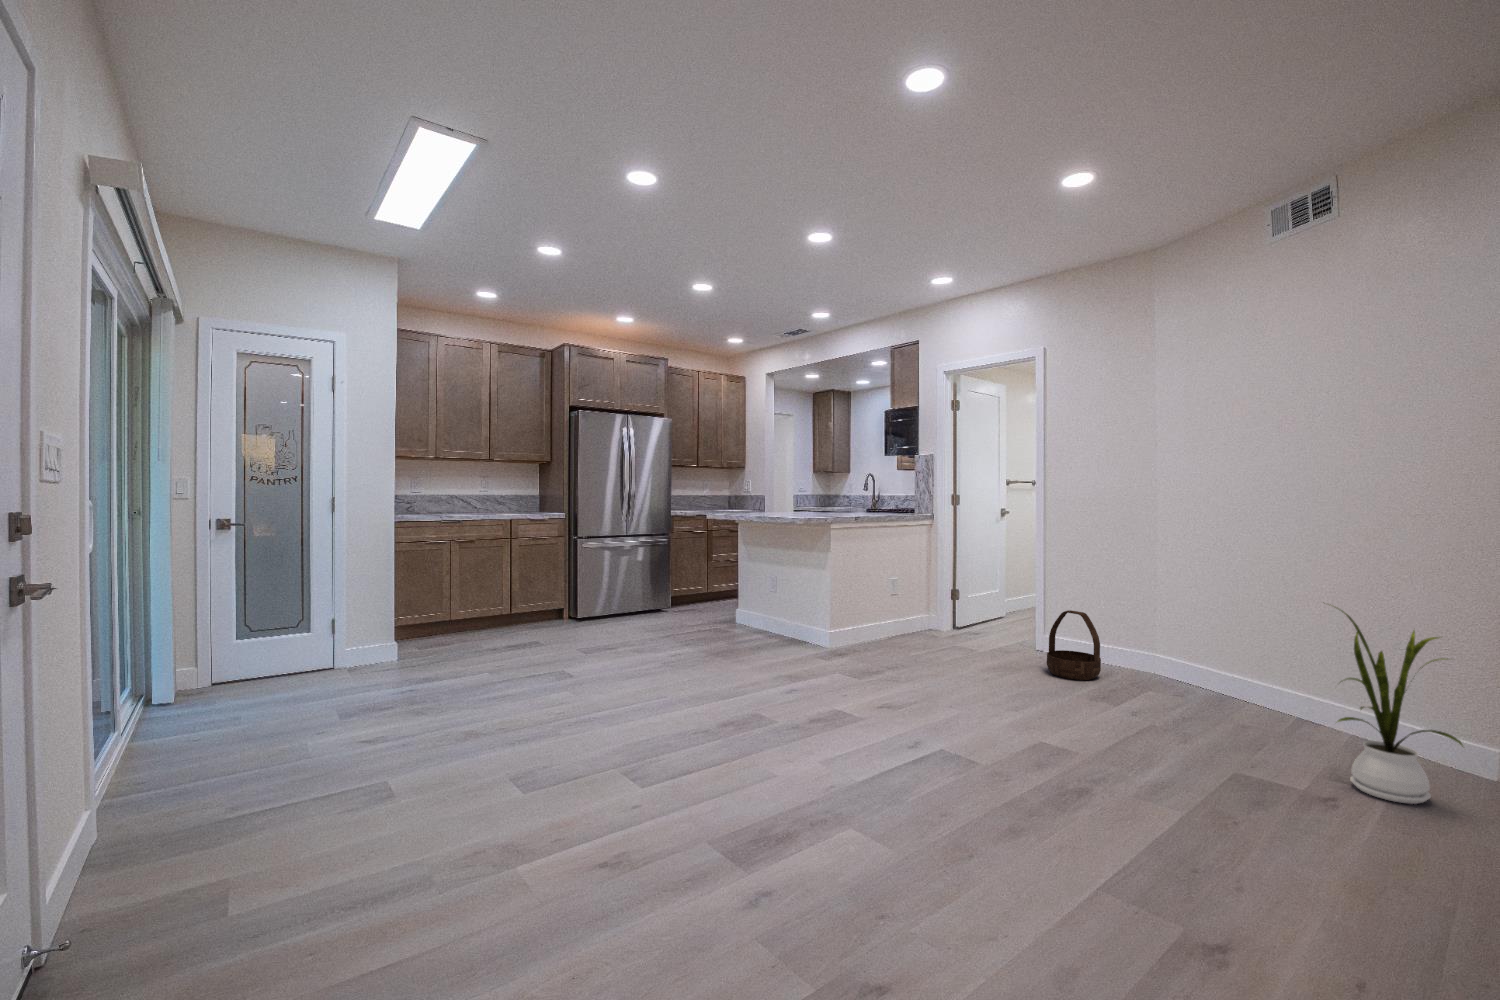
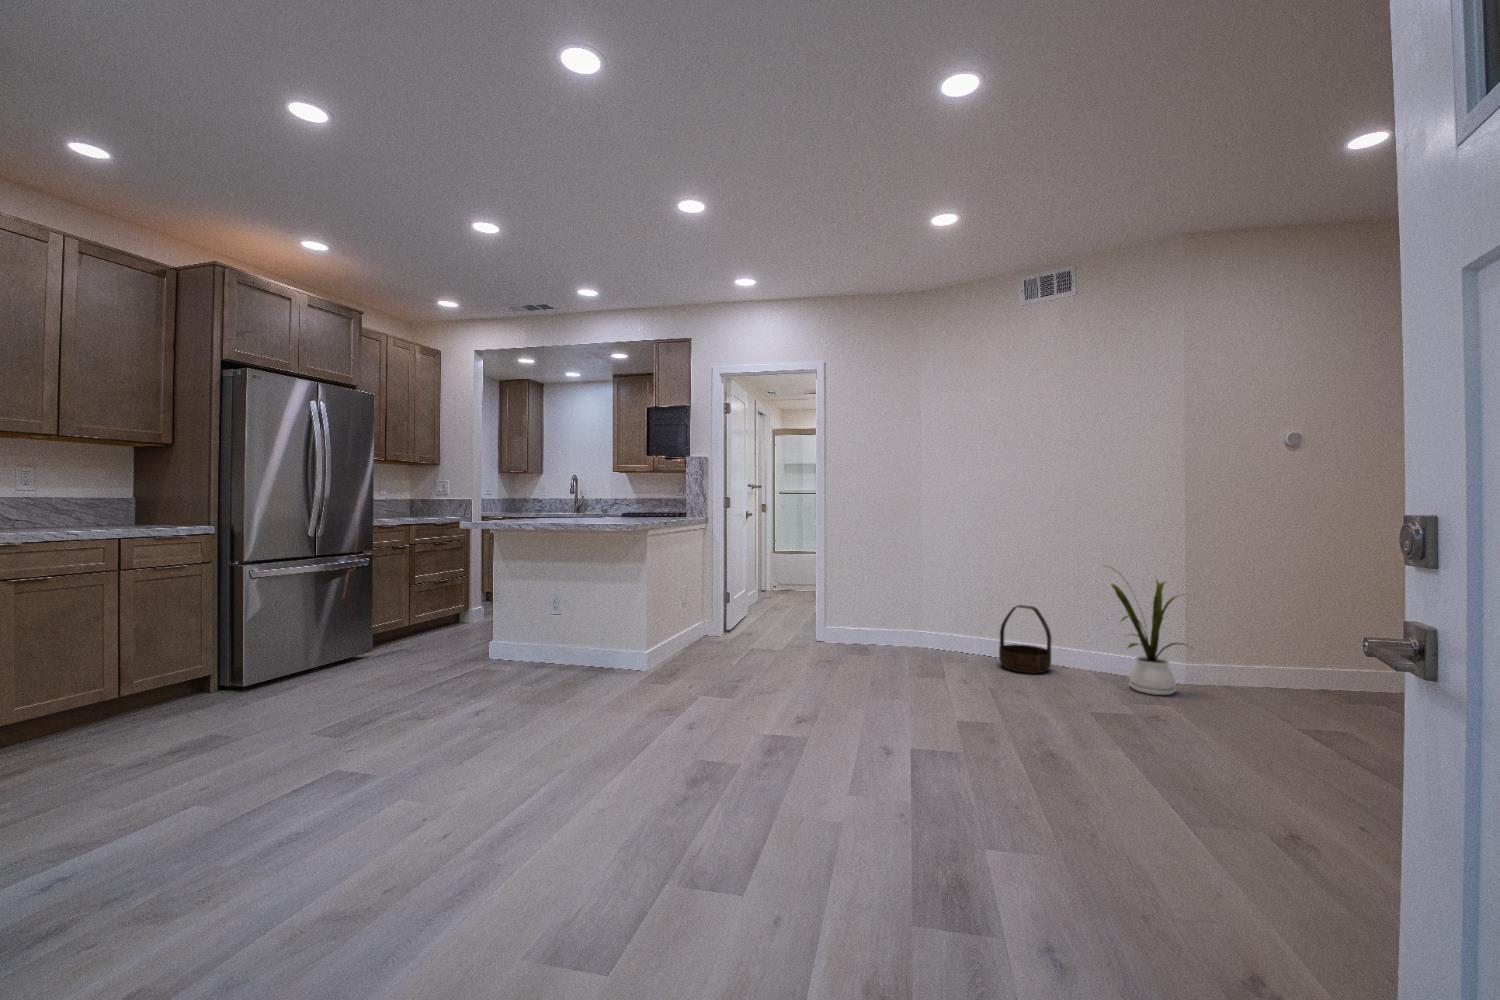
basket: present [1047,610,1101,680] -> present [999,605,1051,673]

